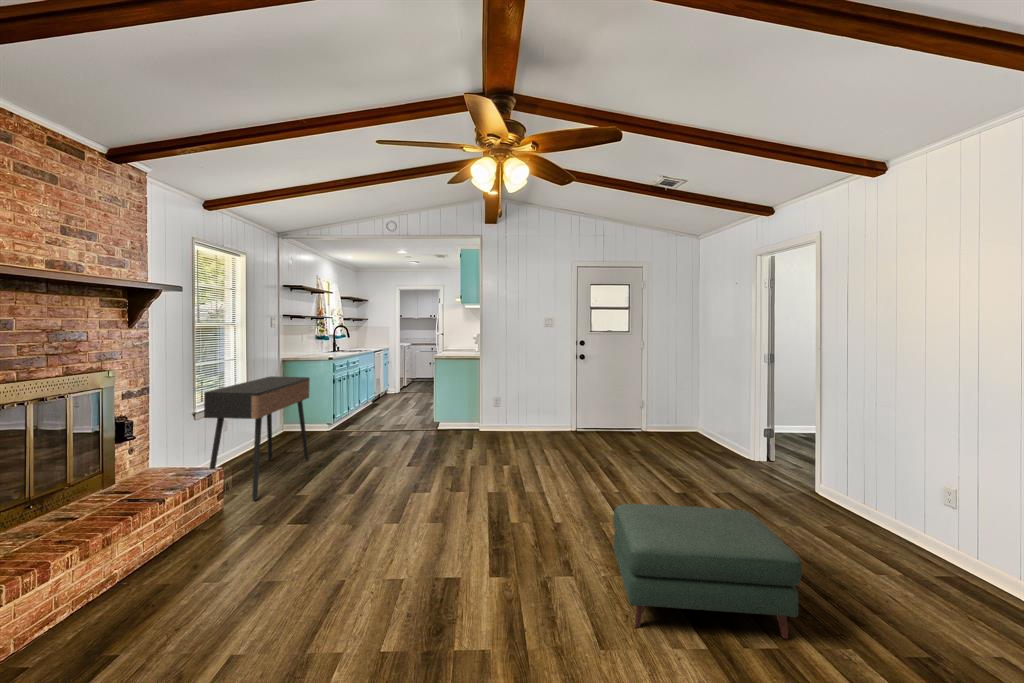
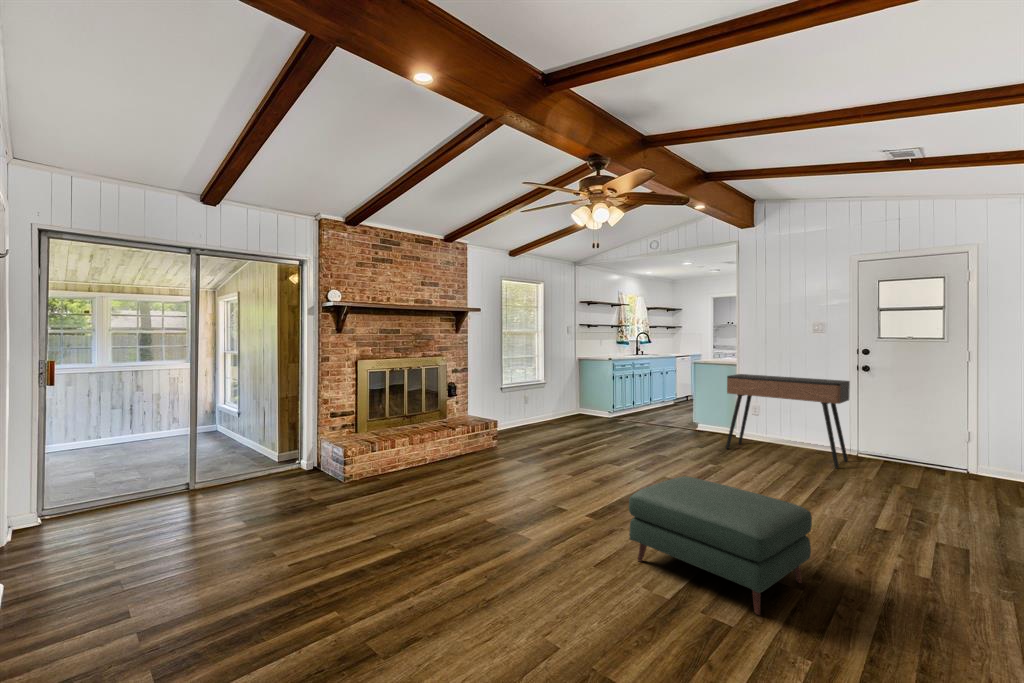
console table: present [204,376,310,501] -> present [726,374,850,468]

